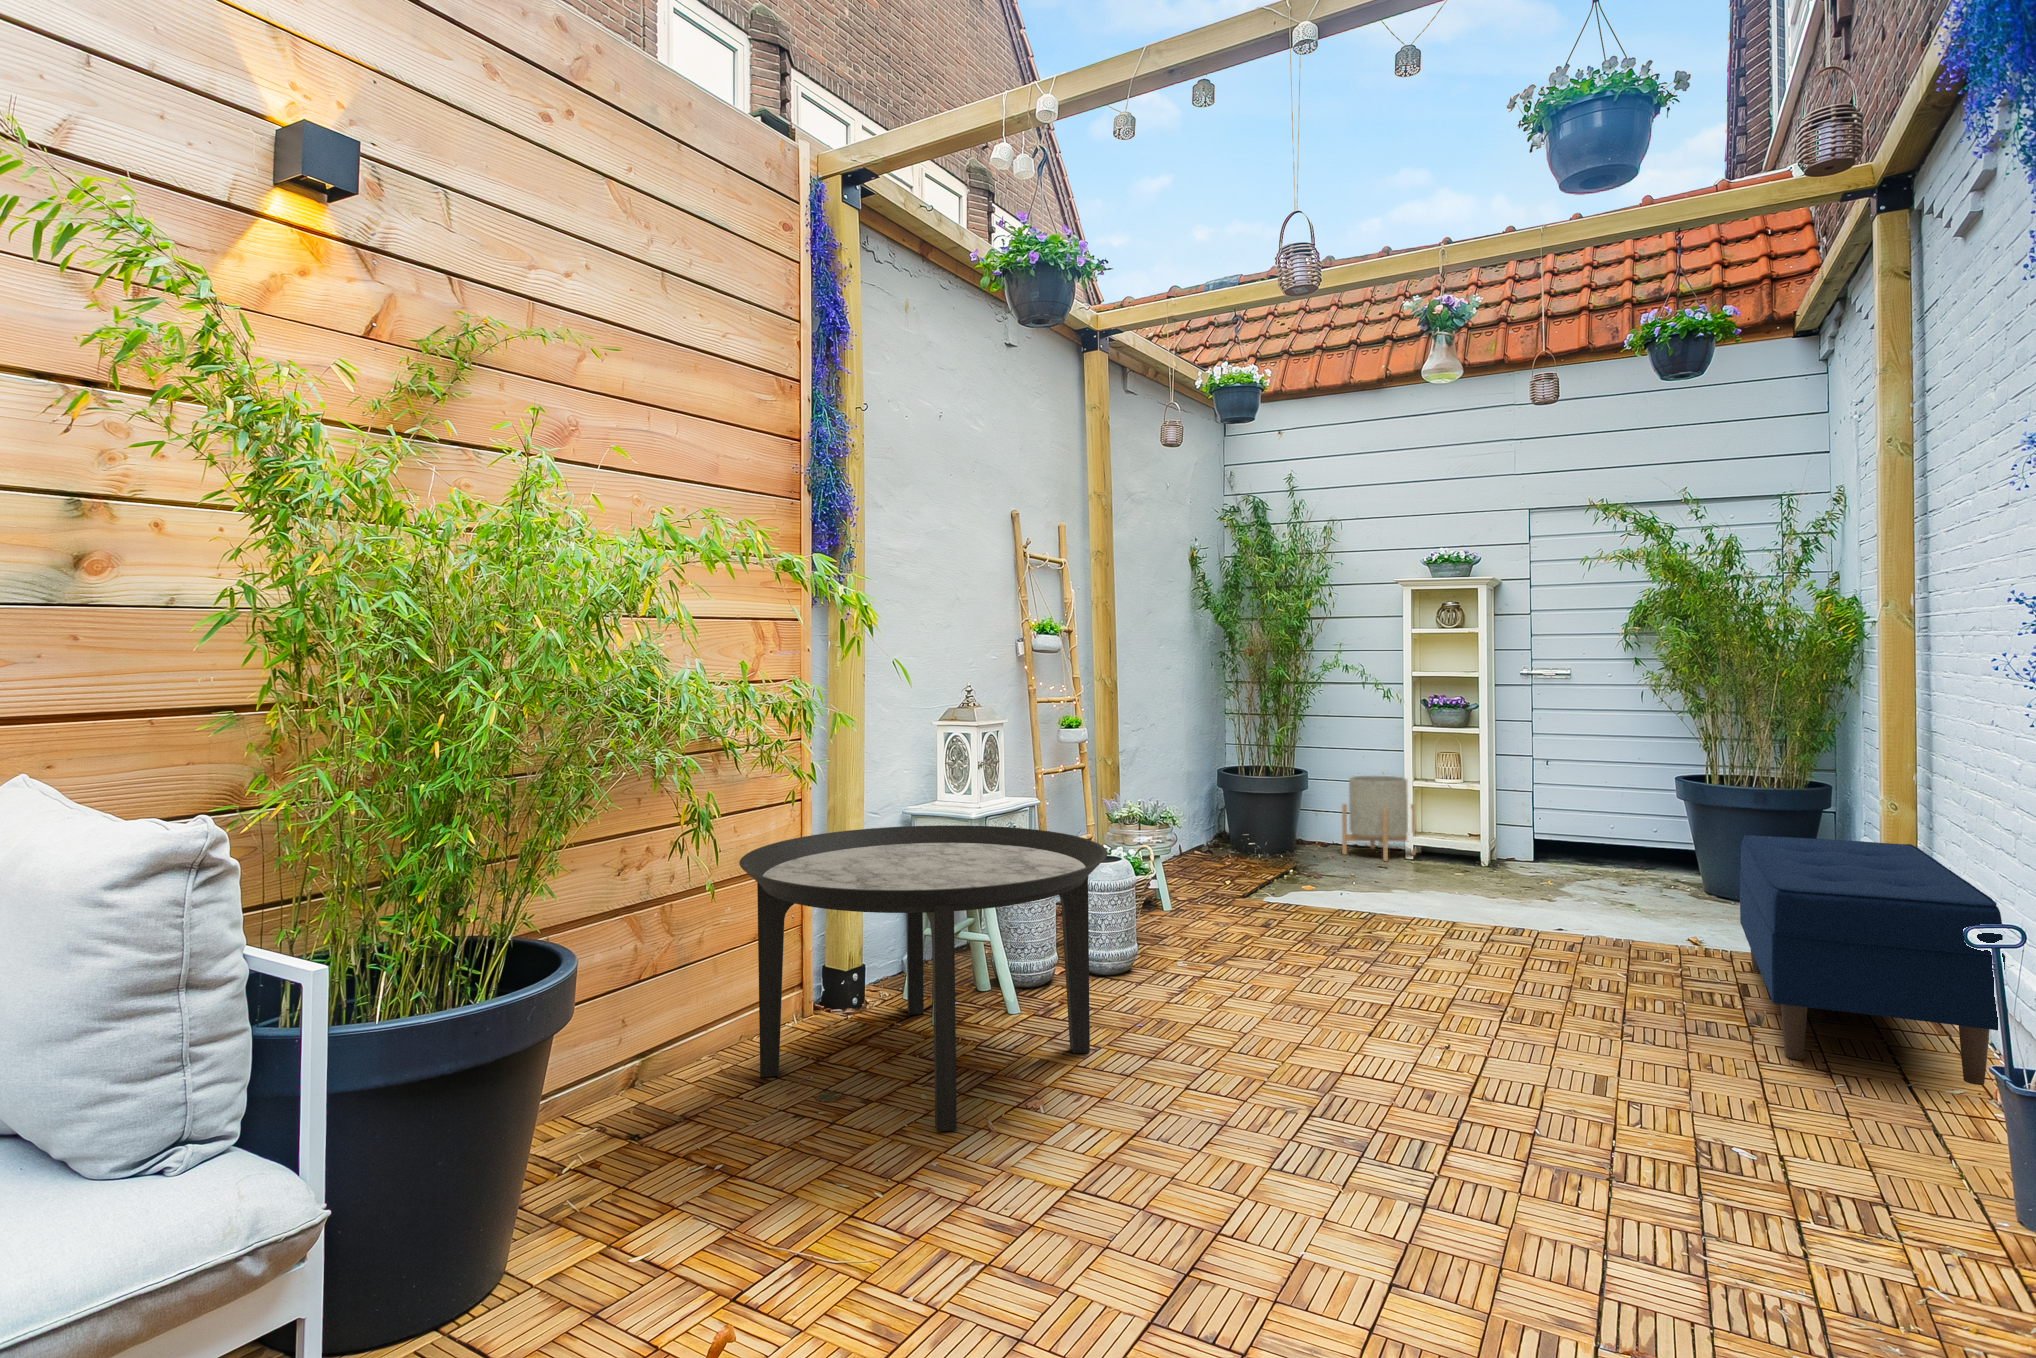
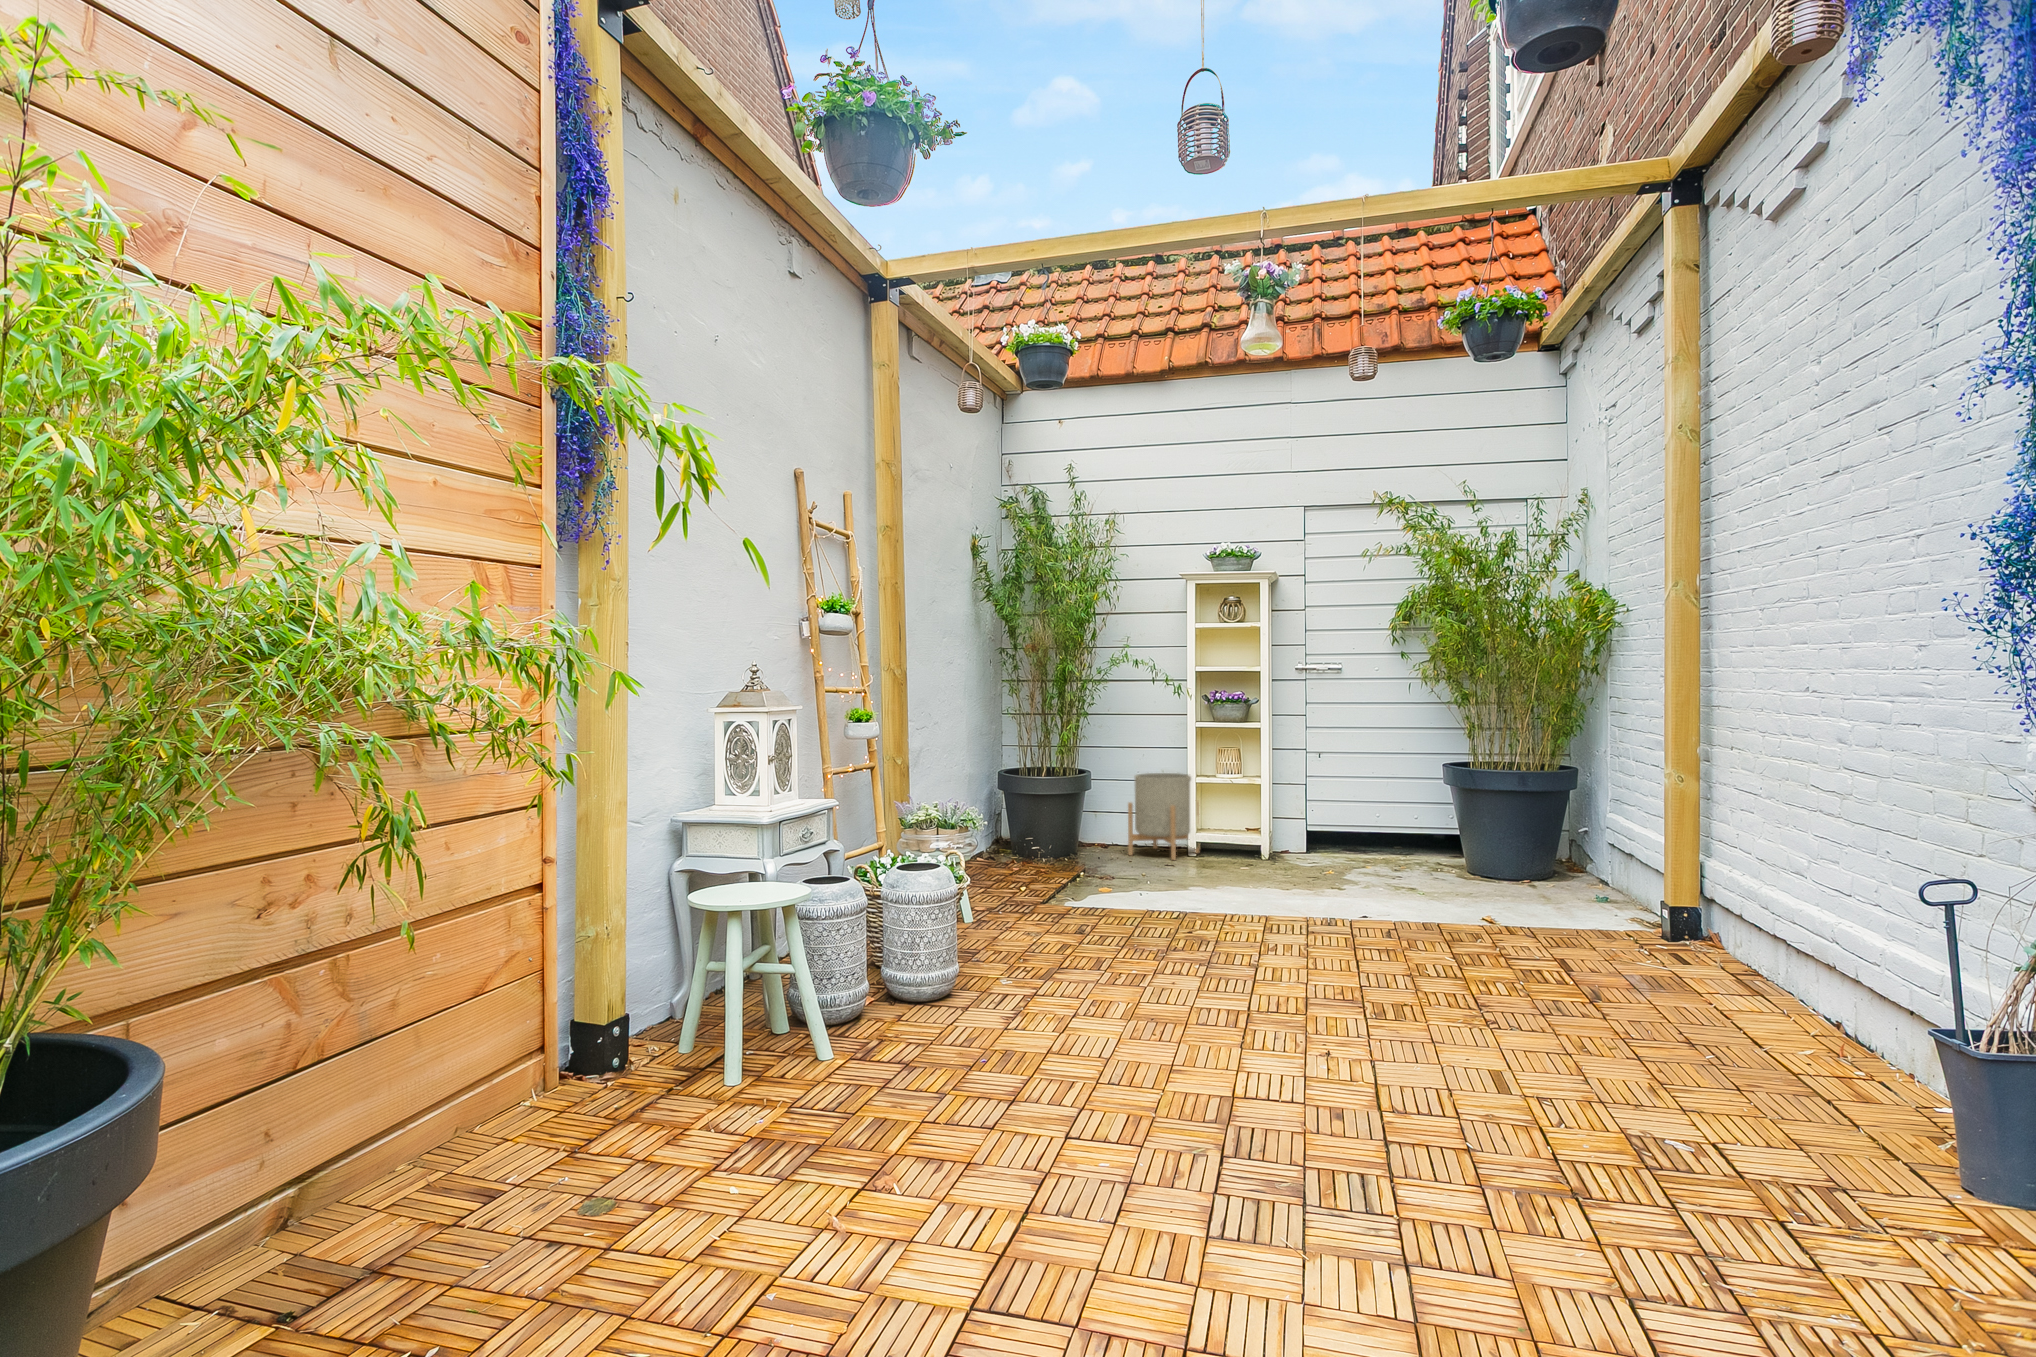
round table: present [739,825,1108,1132] -> none [459,829,964,1242]
bench: present [1740,835,2005,1085] -> none [1548,813,1849,1049]

